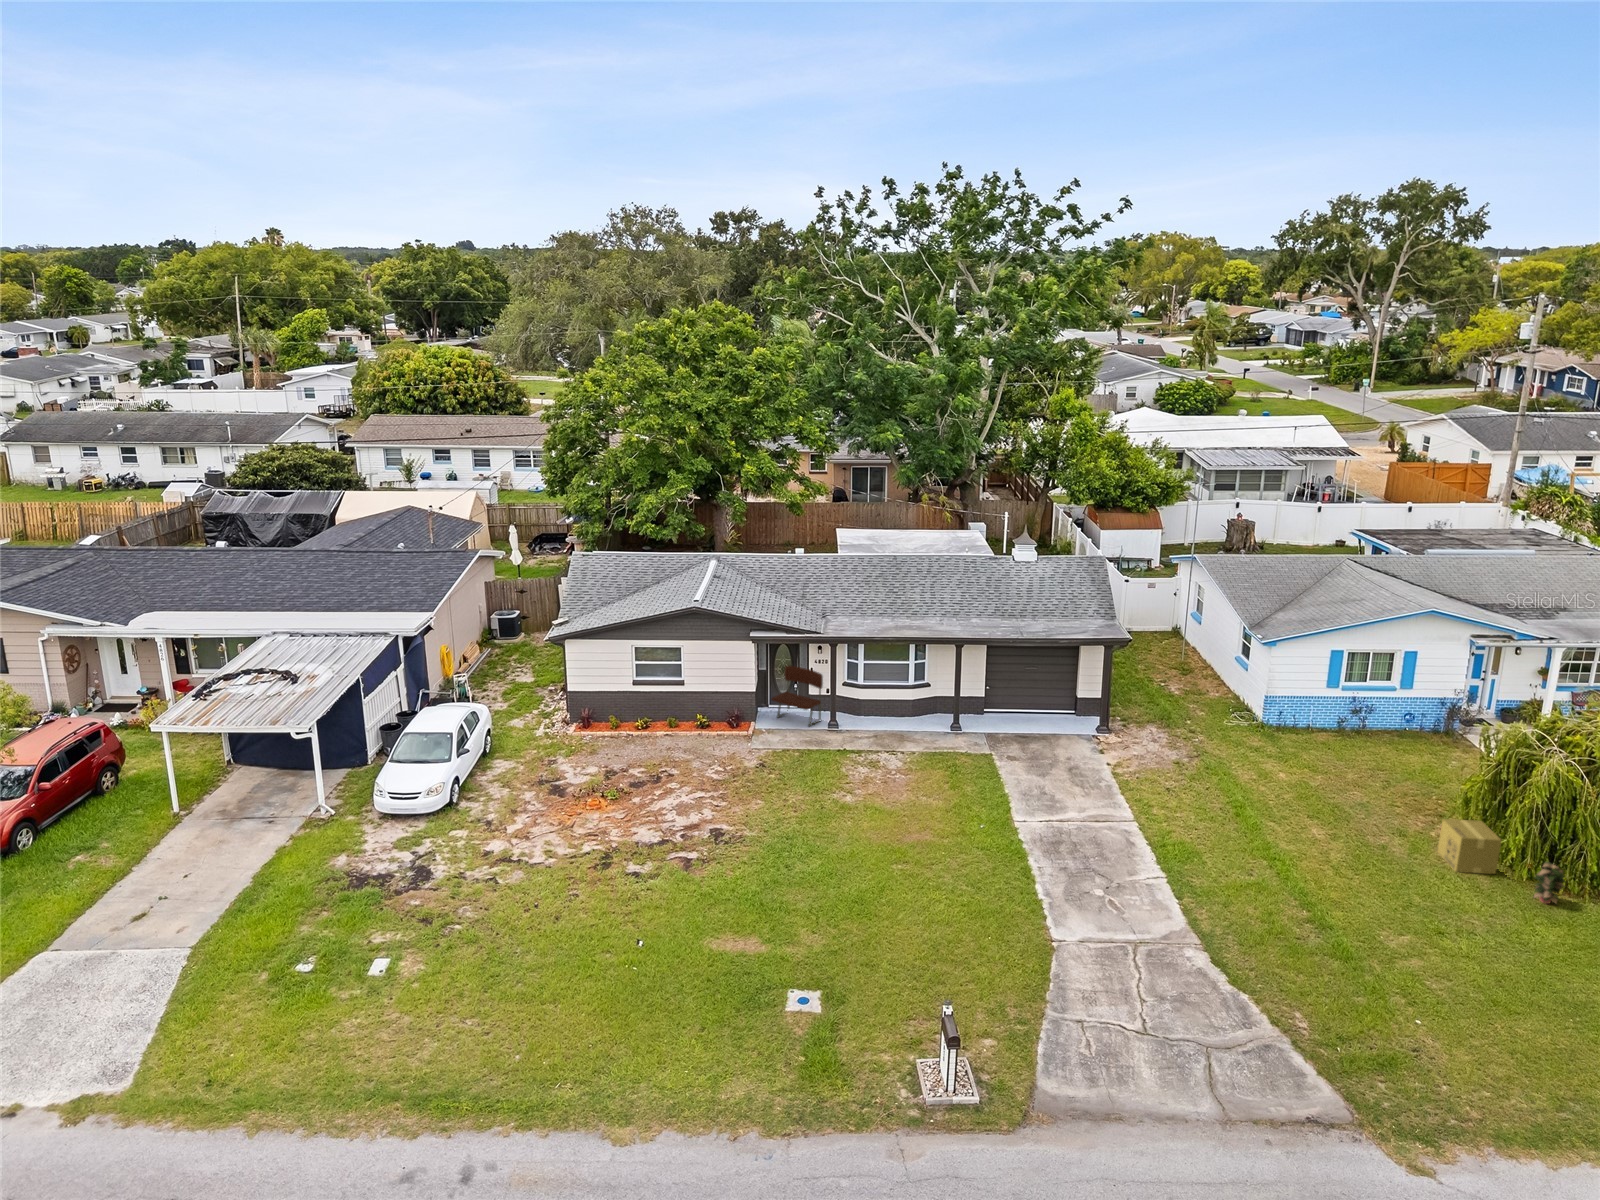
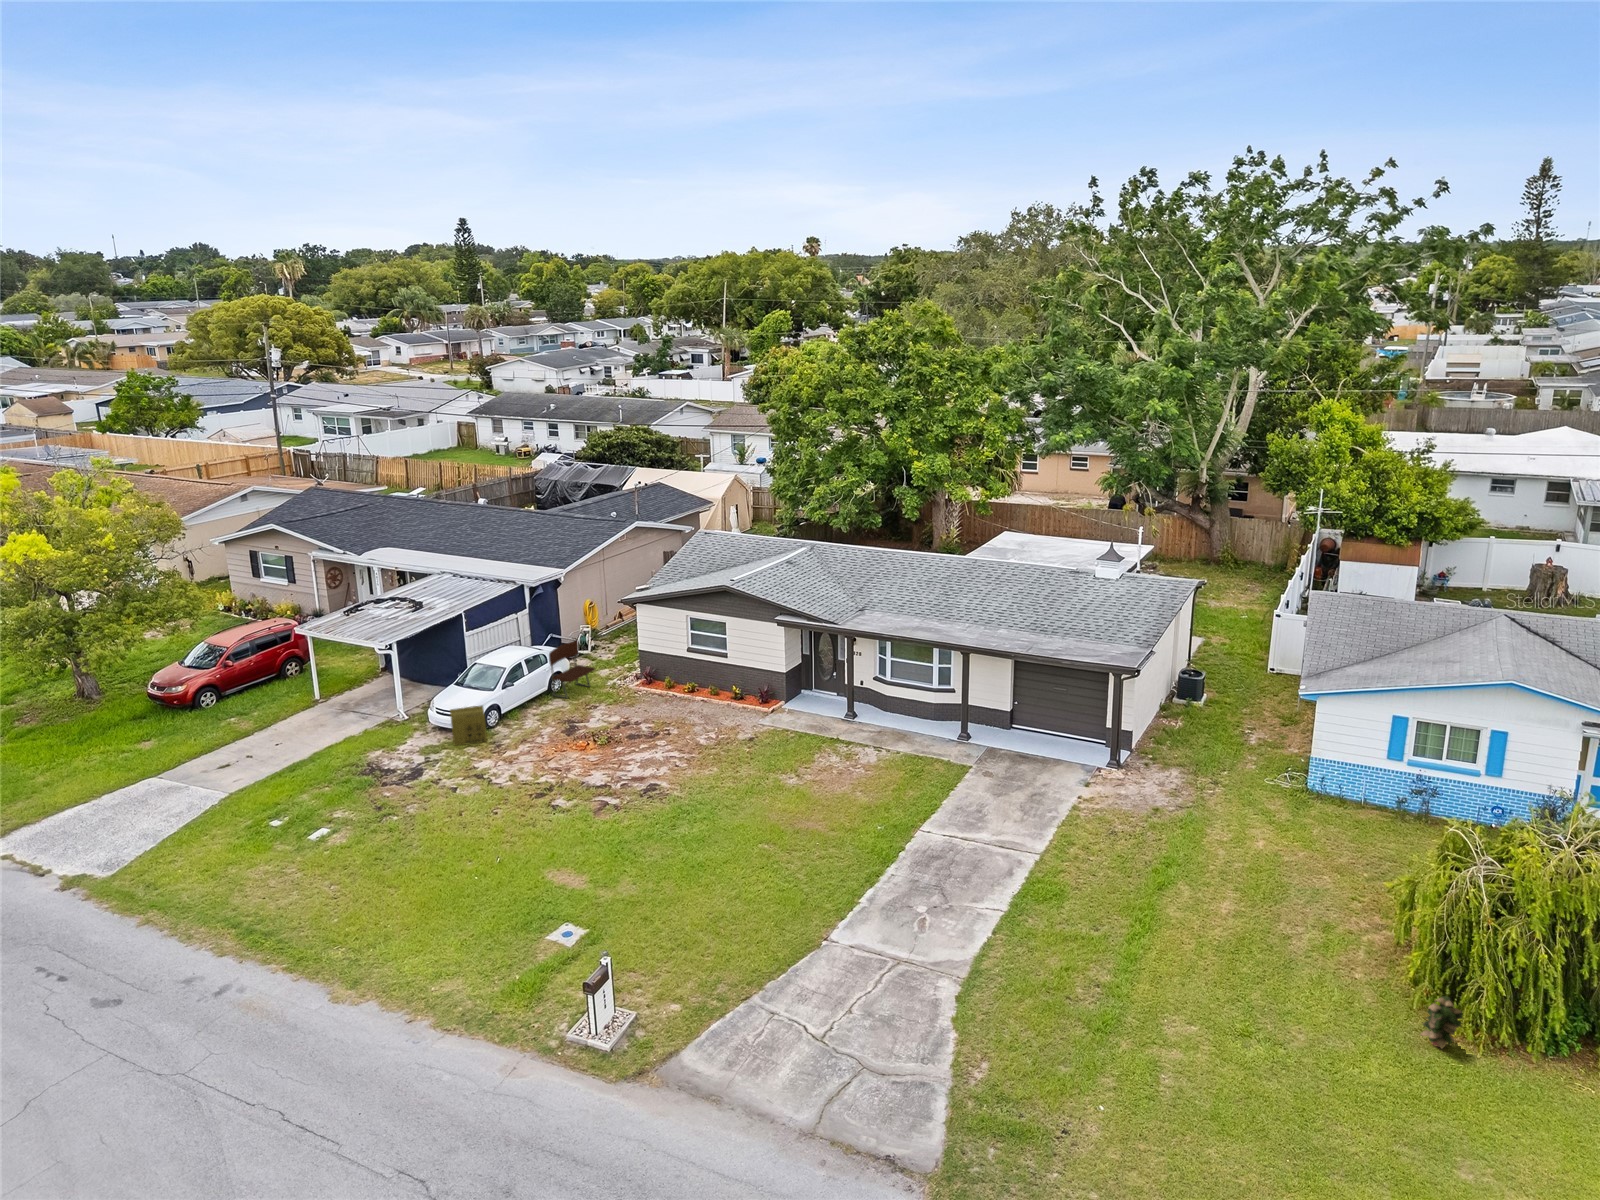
bench: present [772,665,823,726] -> present [549,641,595,698]
cardboard box: present [1438,819,1501,874] -> present [450,706,487,746]

